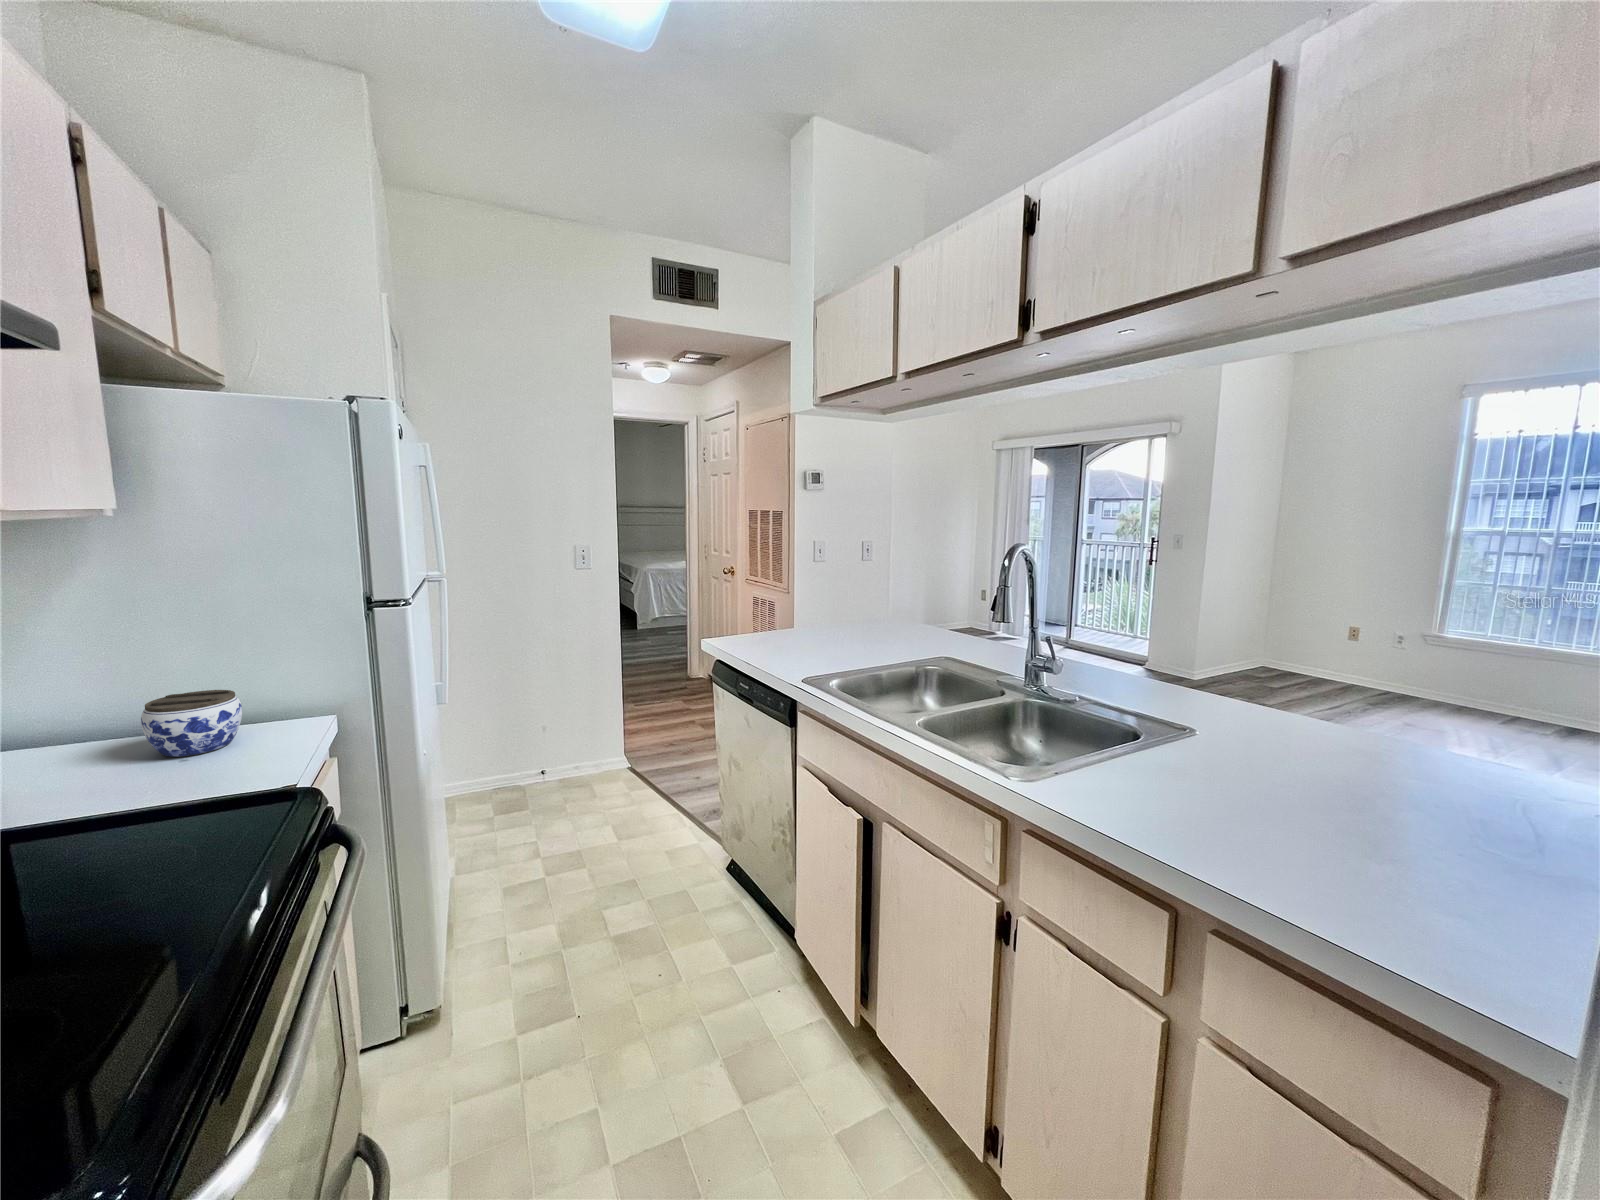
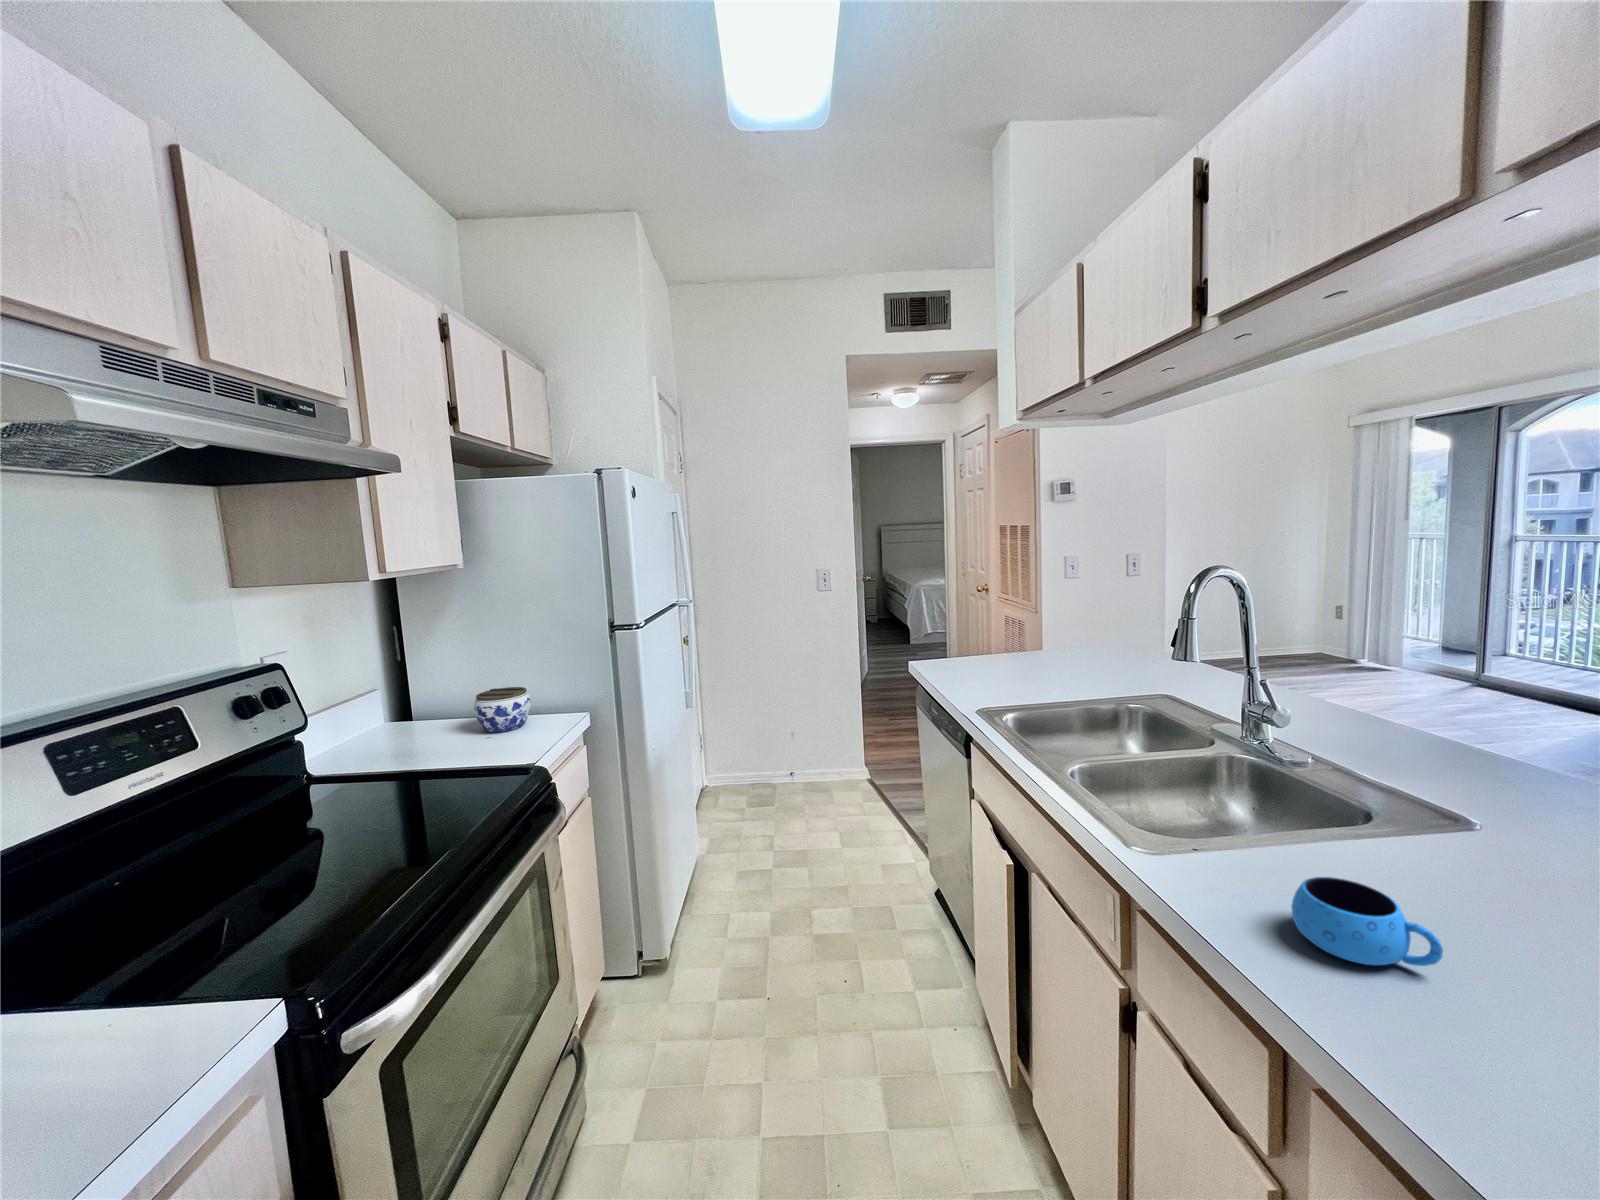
mug: none [1150,775,1245,830] -> present [1291,877,1443,966]

